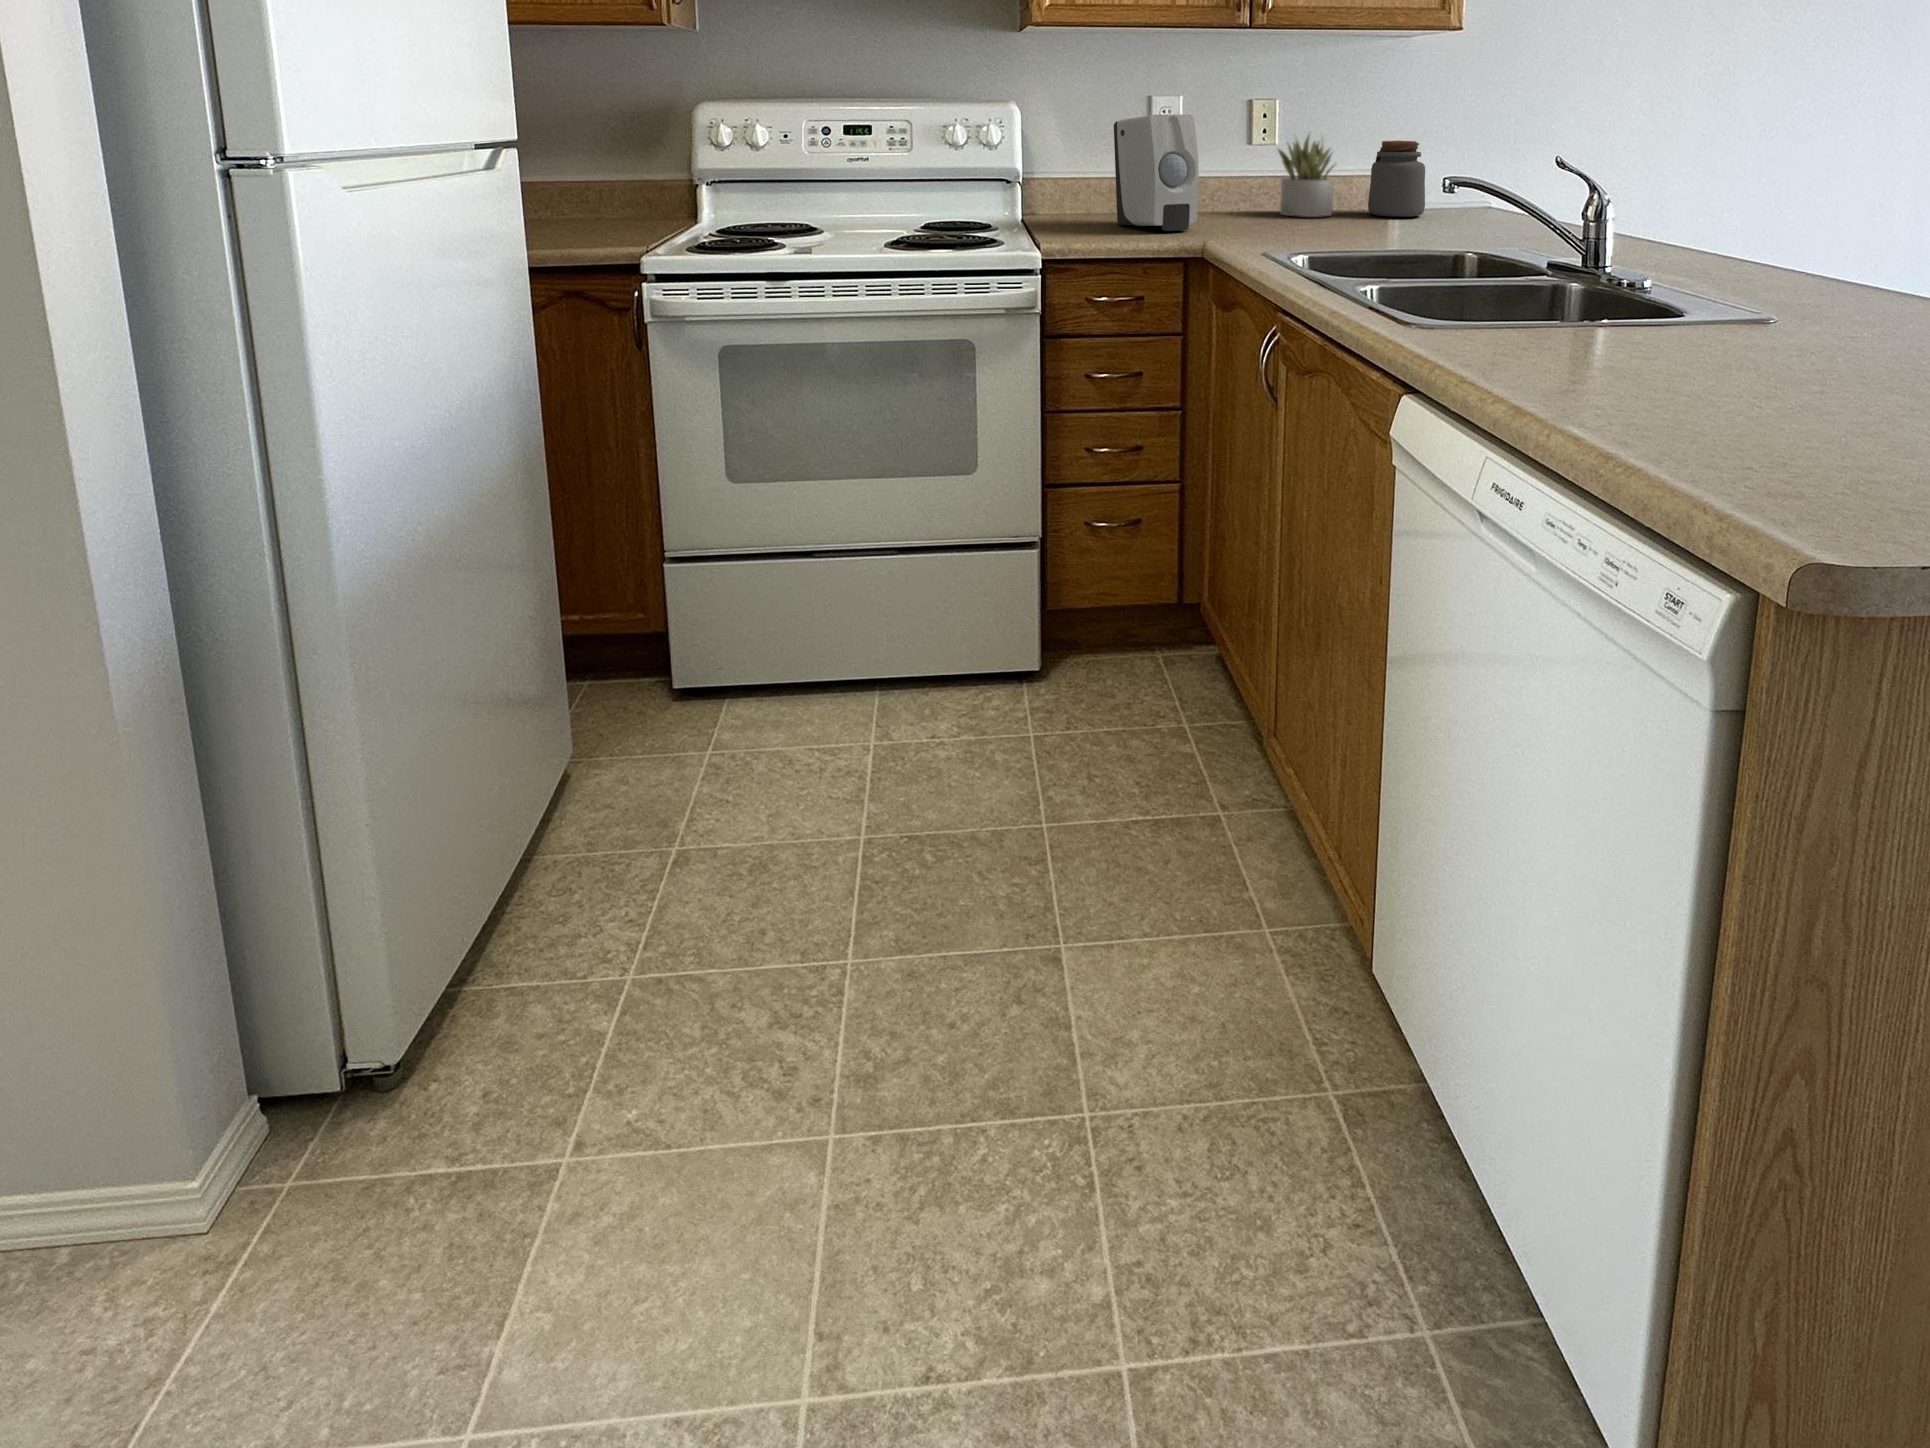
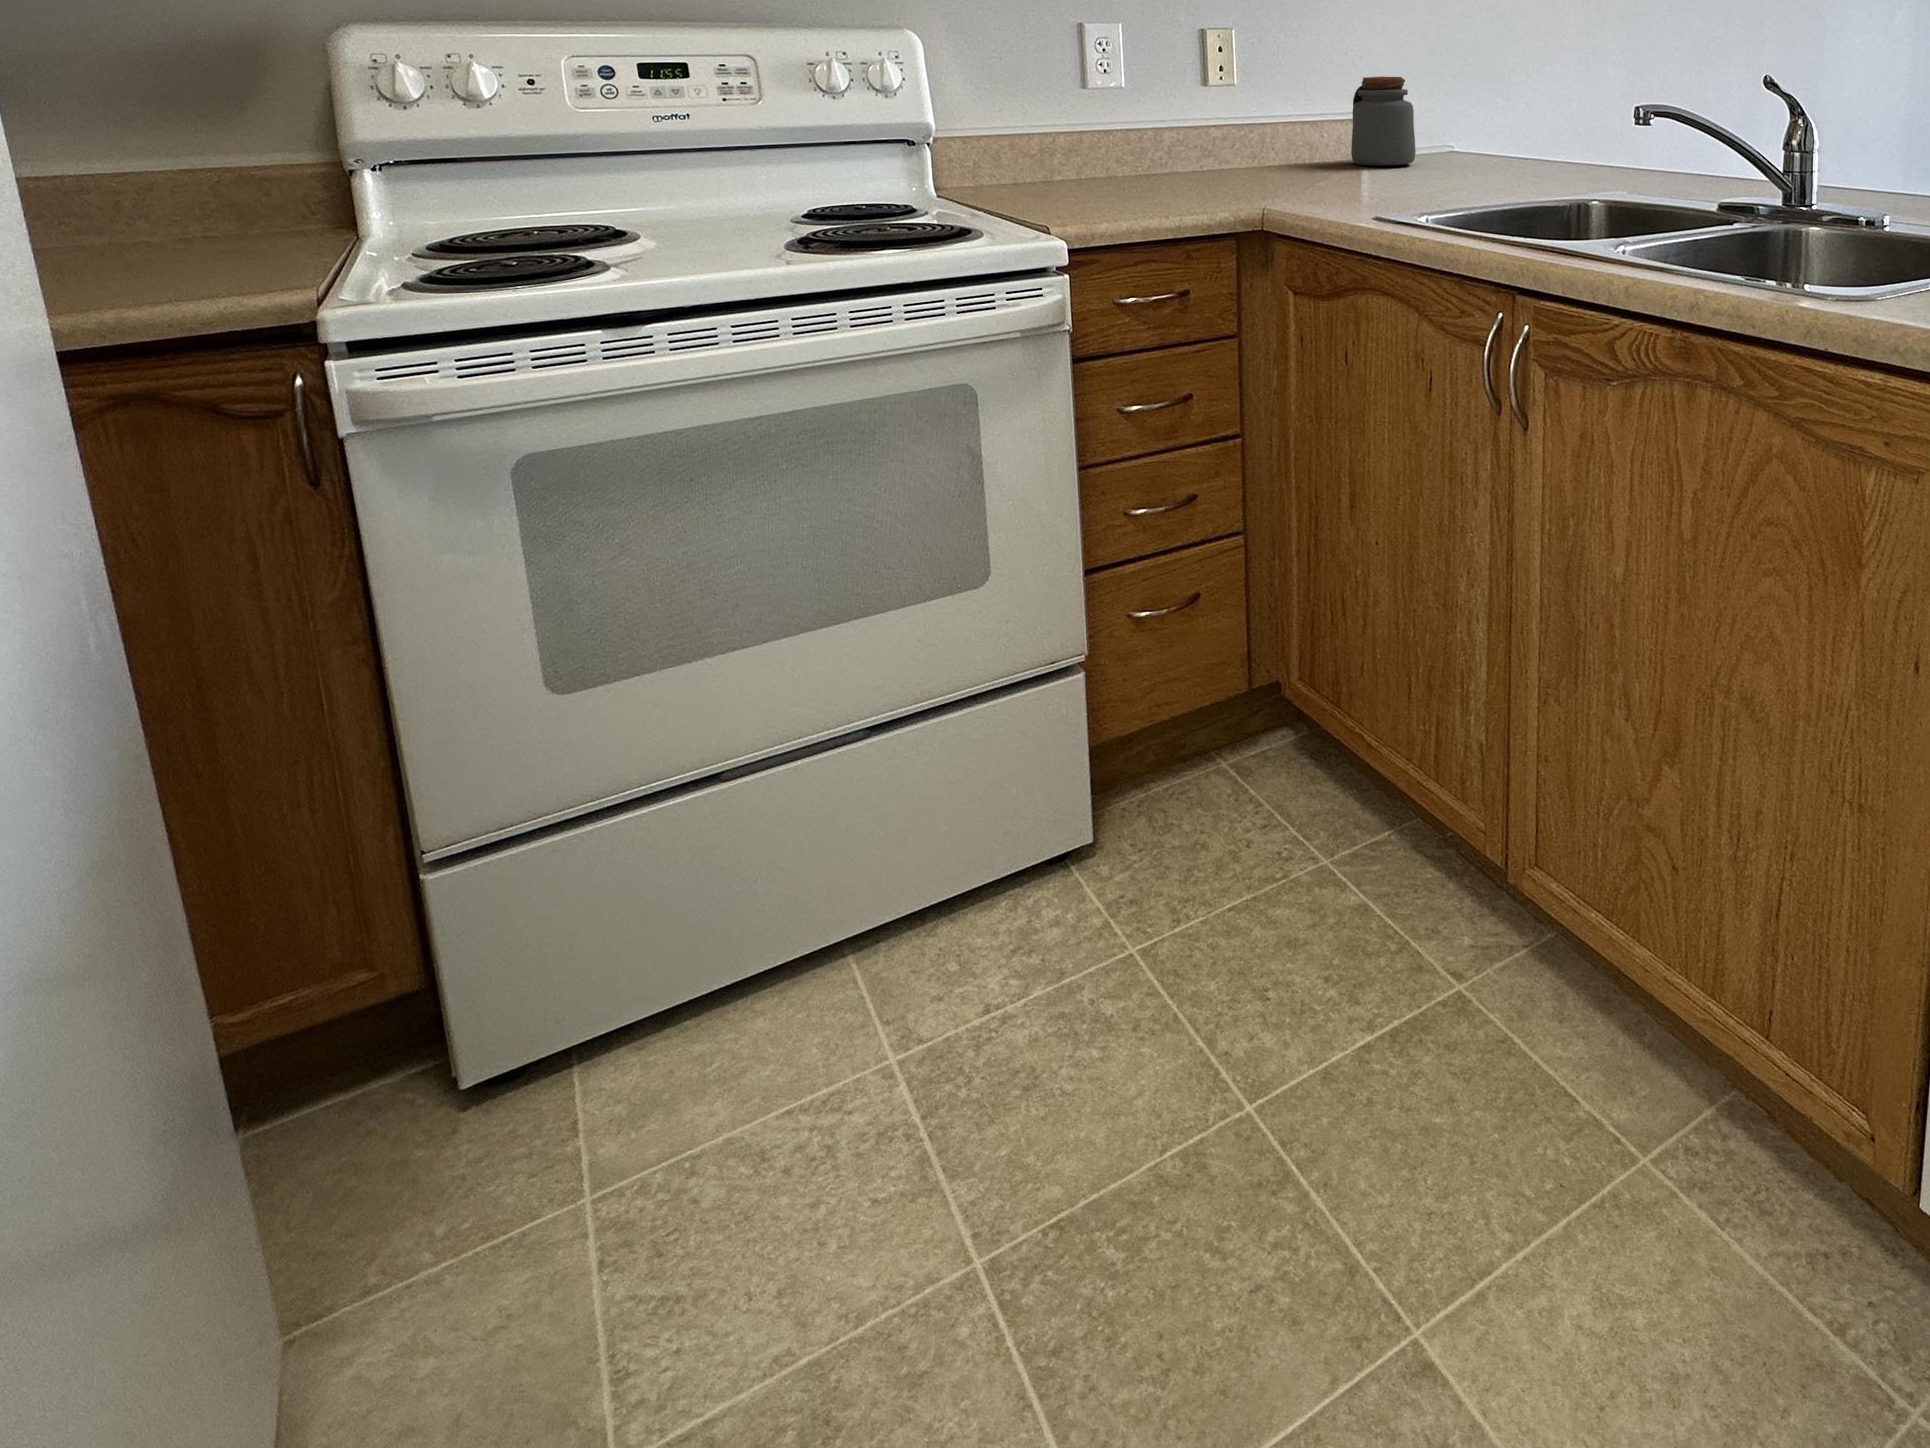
soap dispenser: present [1114,114,1199,231] -> none [1074,42,1204,199]
succulent plant: present [1278,134,1335,217] -> none [1248,67,1326,171]

